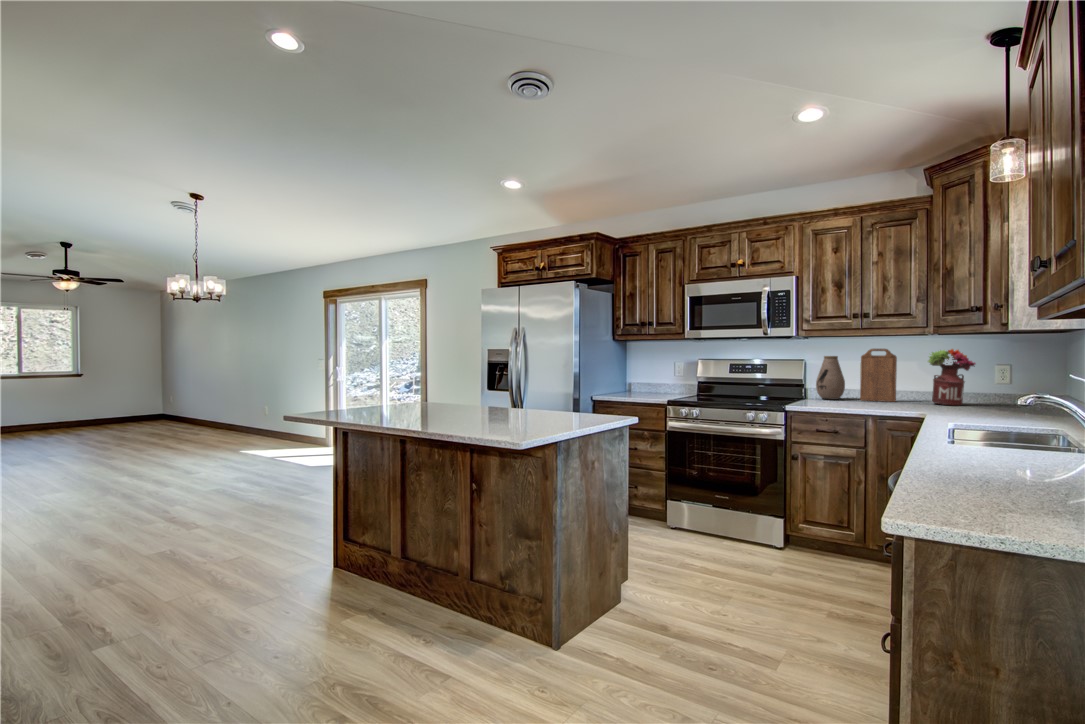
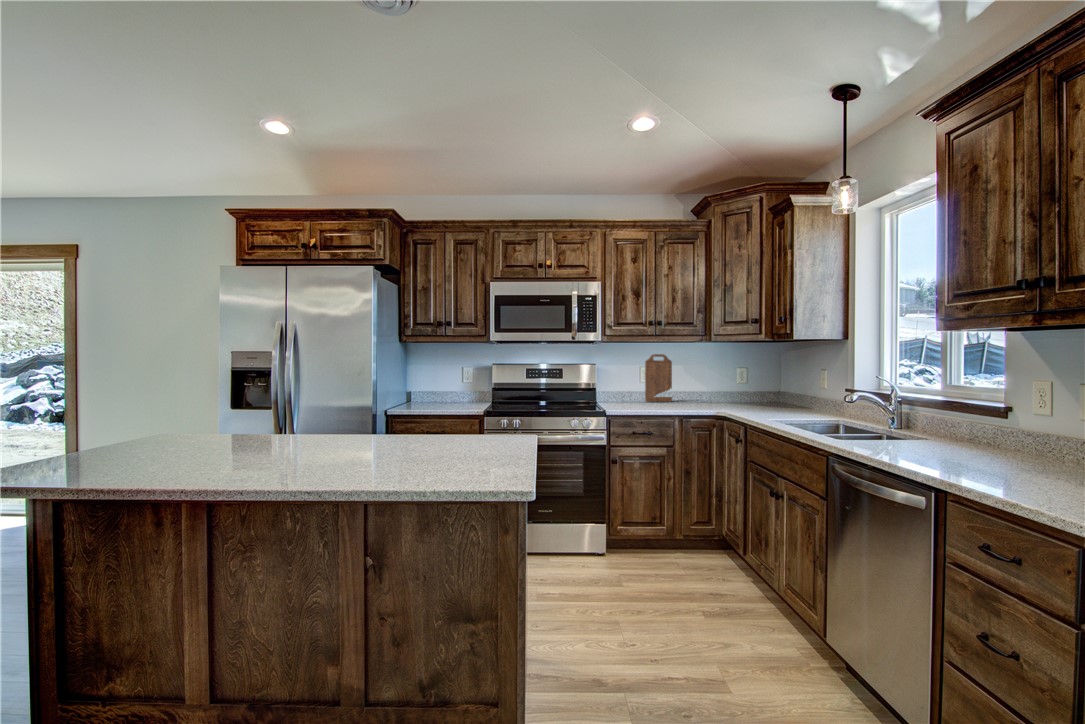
flower arrangement: present [928,349,976,405] -> none [696,355,730,403]
vase: present [816,356,845,400] -> none [608,361,632,402]

